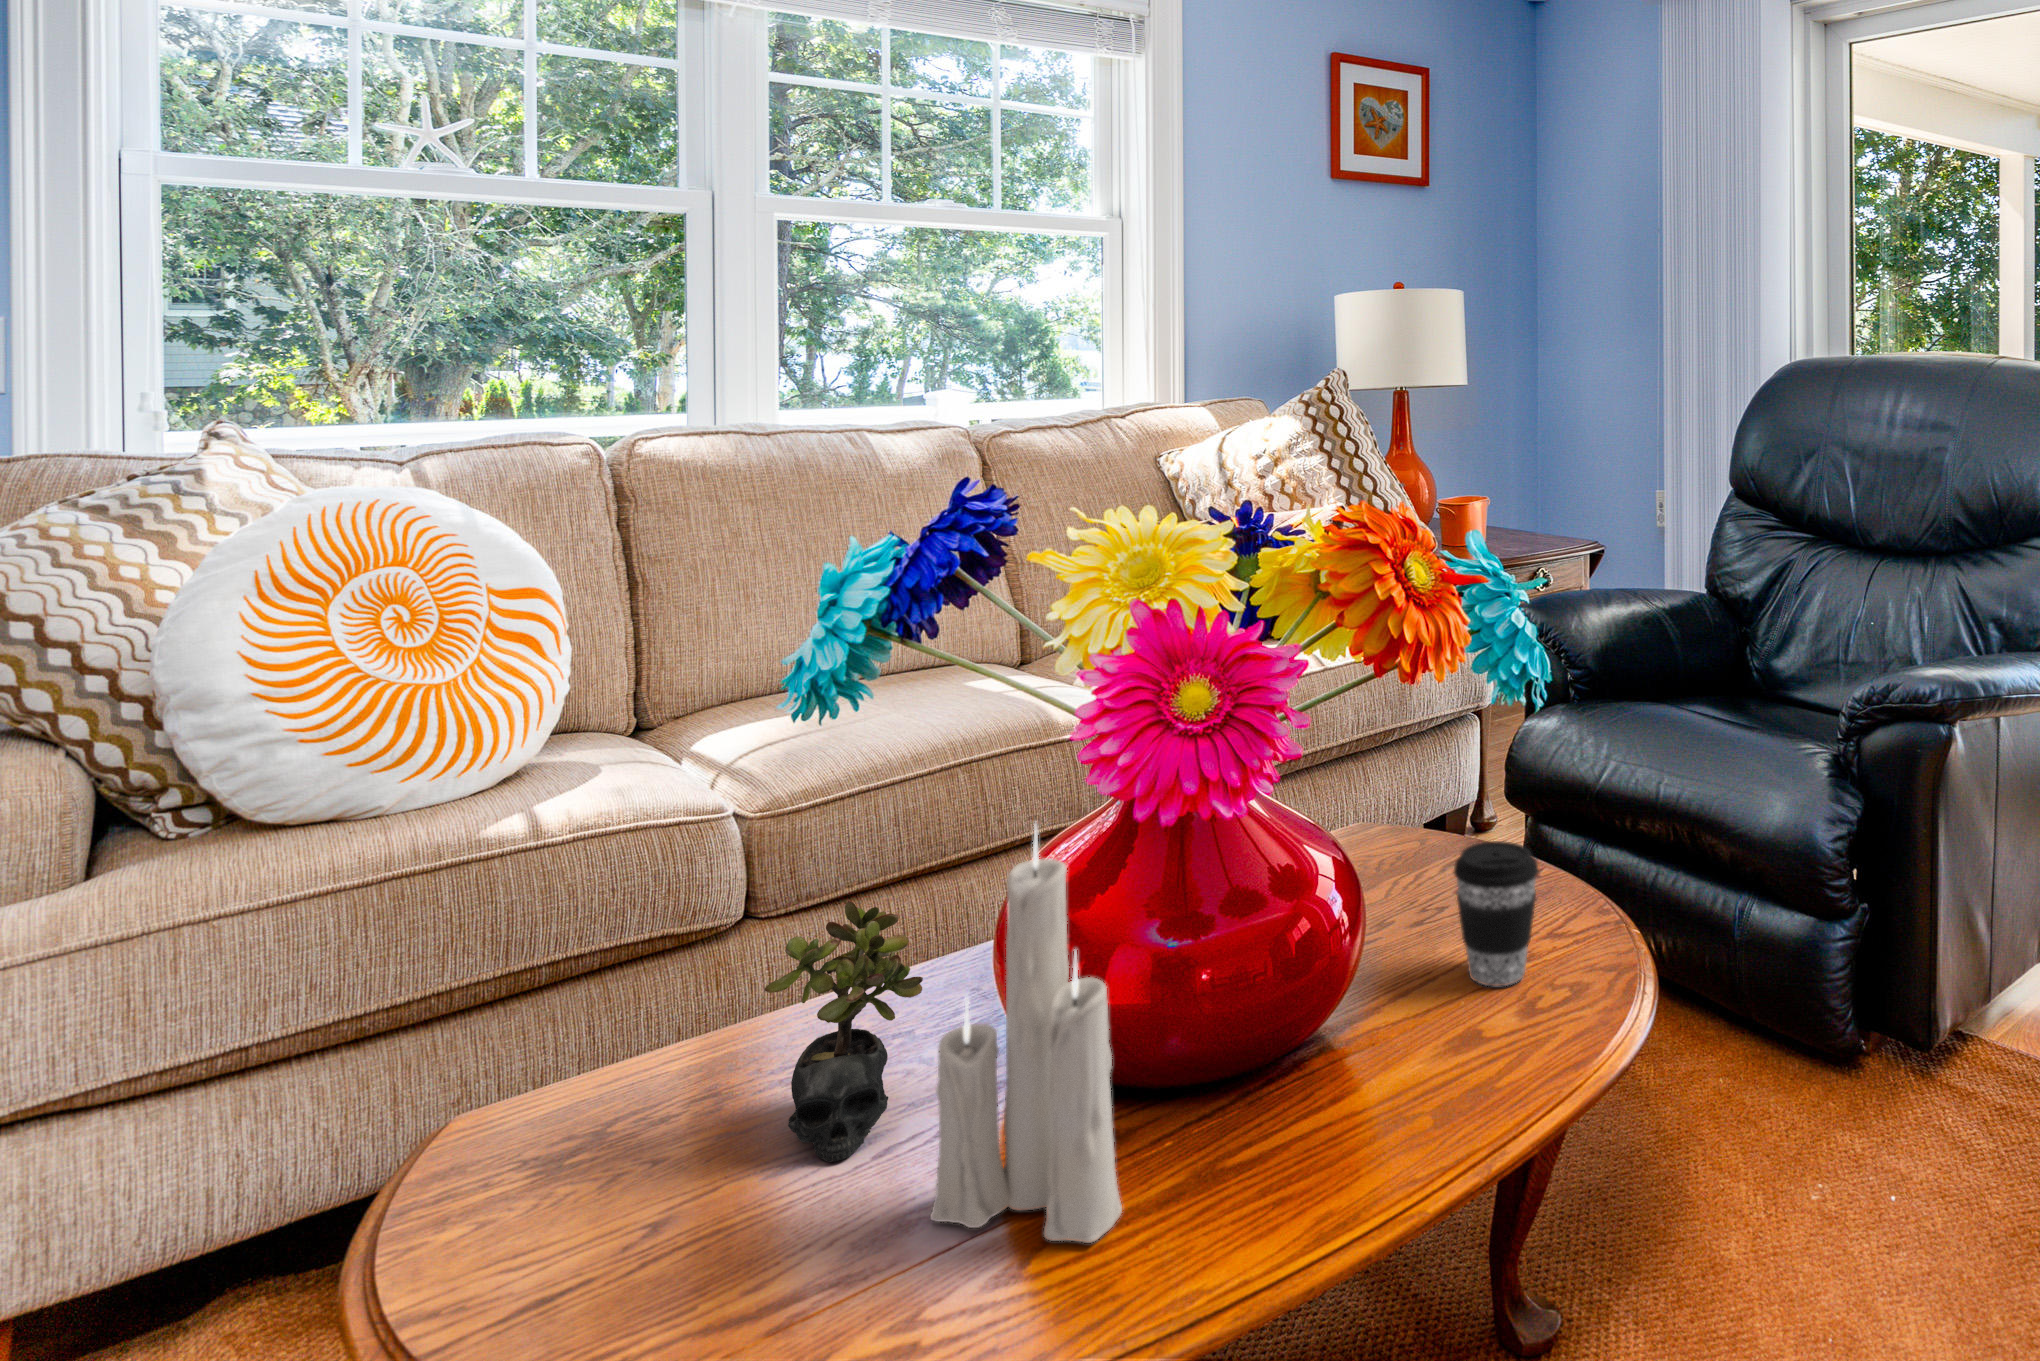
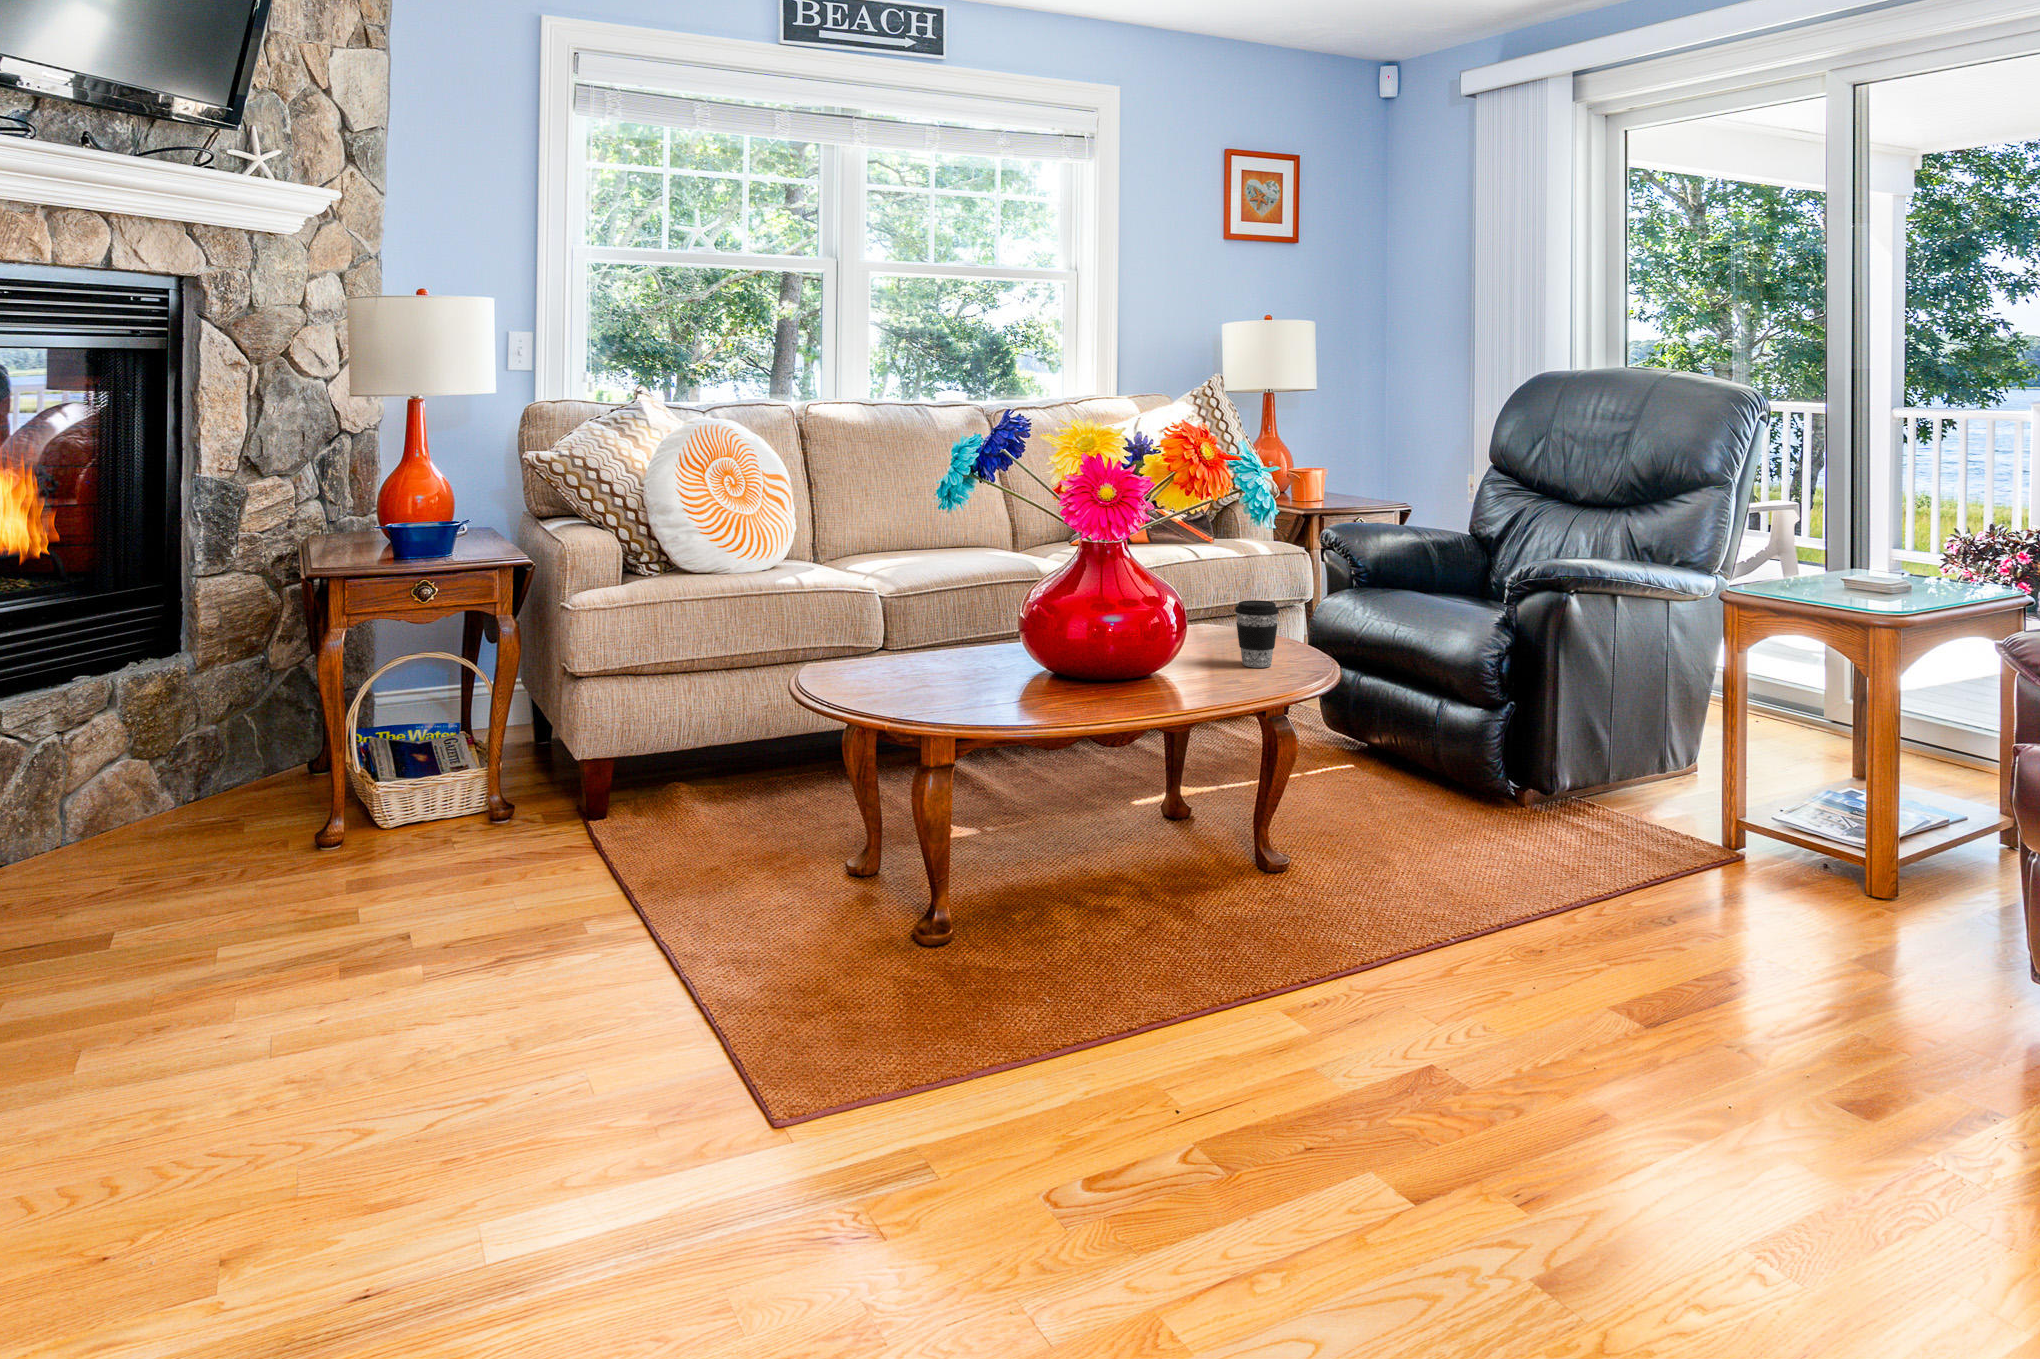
candle: present [930,825,1122,1243] -> none [997,526,1072,700]
succulent plant: present [764,901,923,1162] -> none [930,581,992,678]

